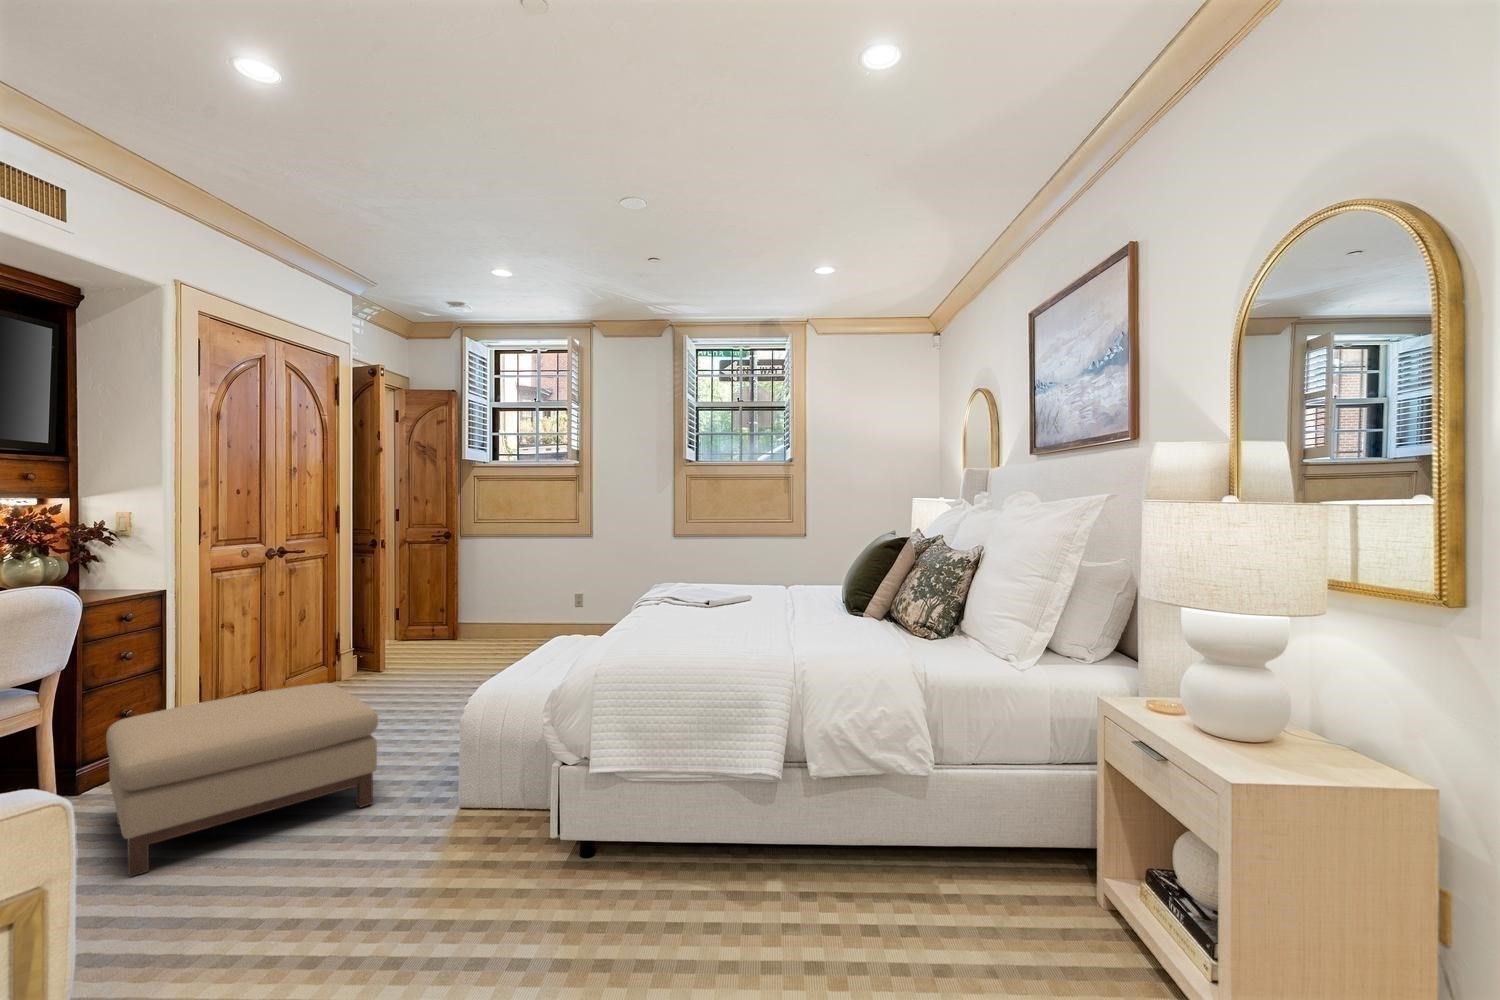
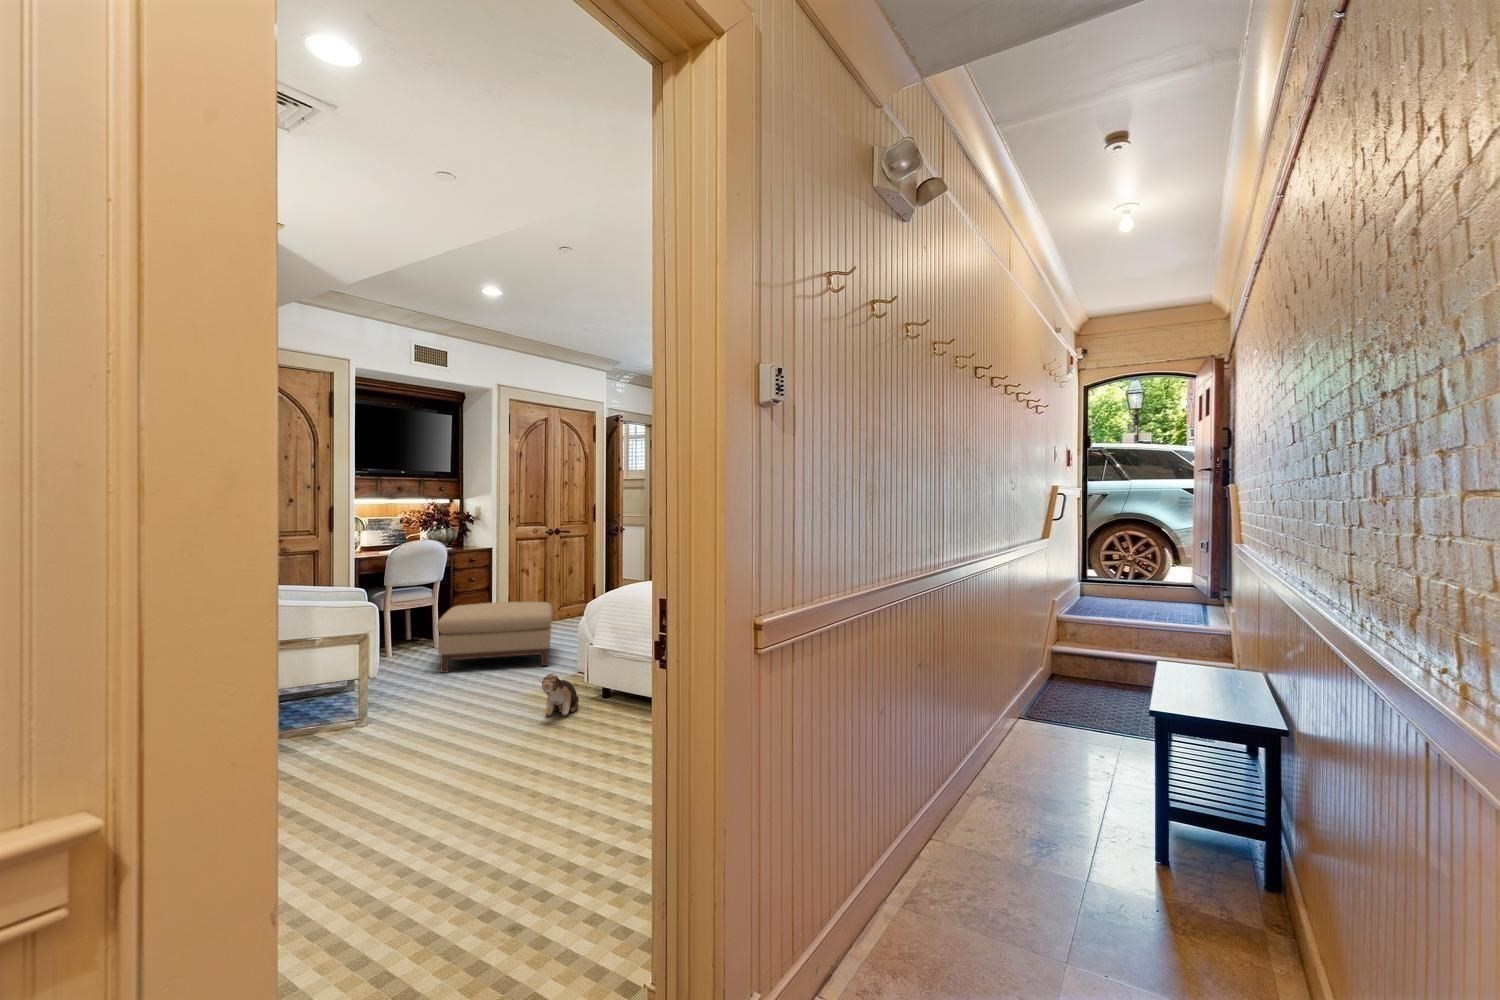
plush toy: none [503,844,555,931] -> present [538,674,579,716]

